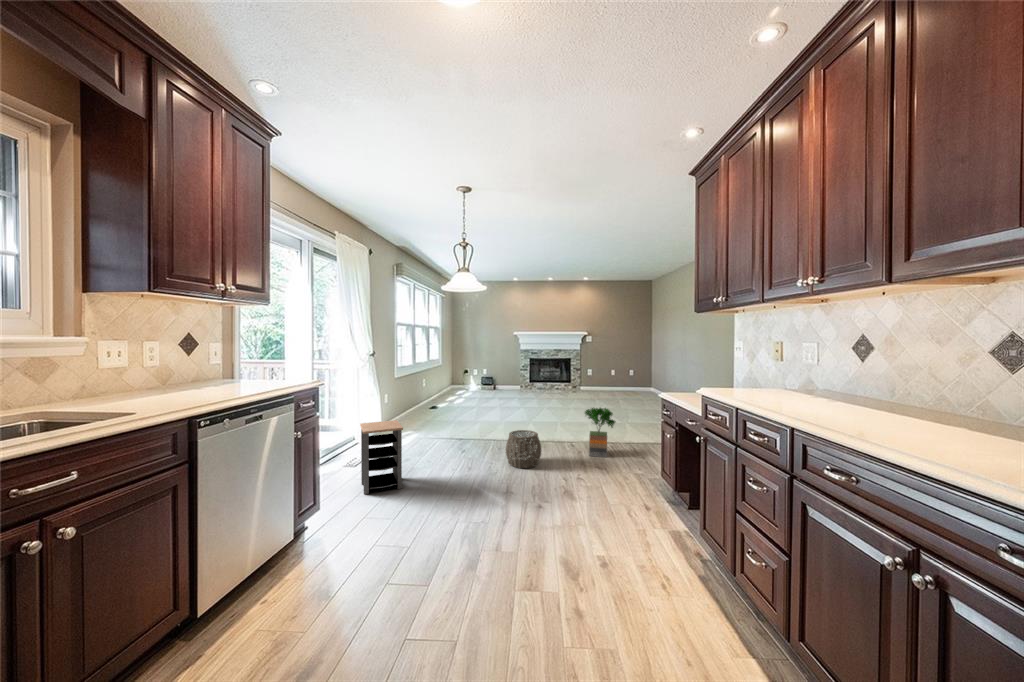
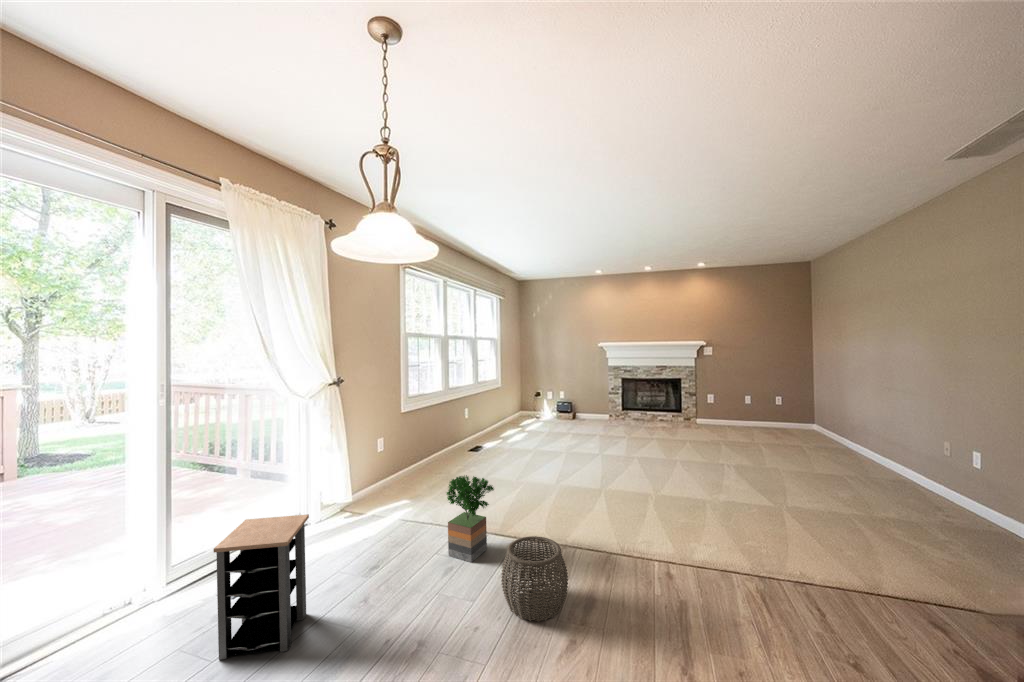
potted tree: present [585,408,616,457] -> present [447,475,494,562]

